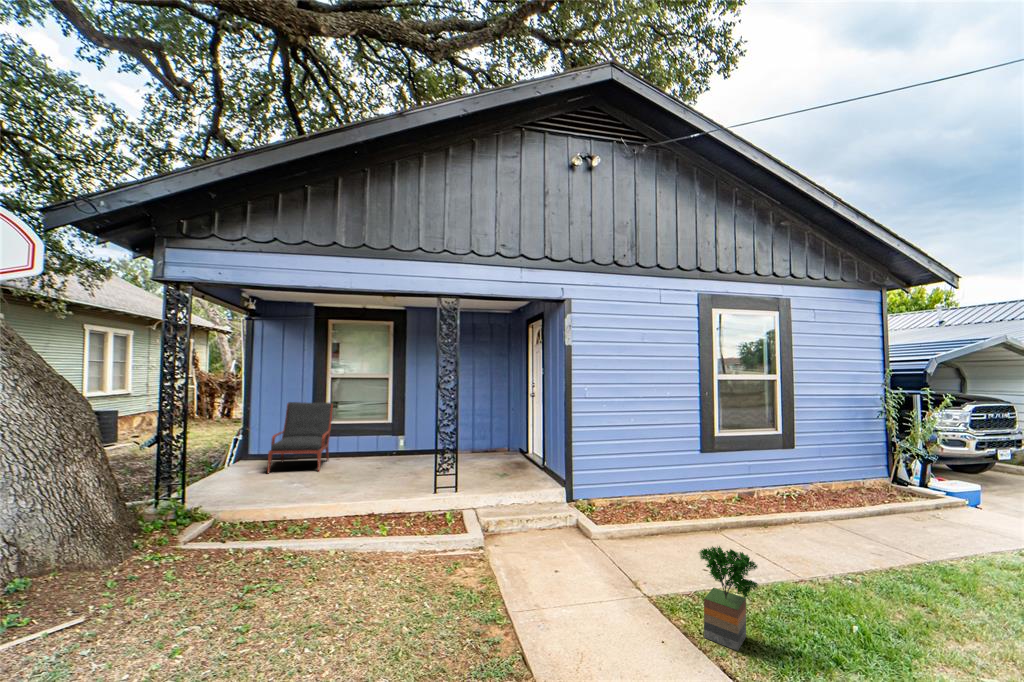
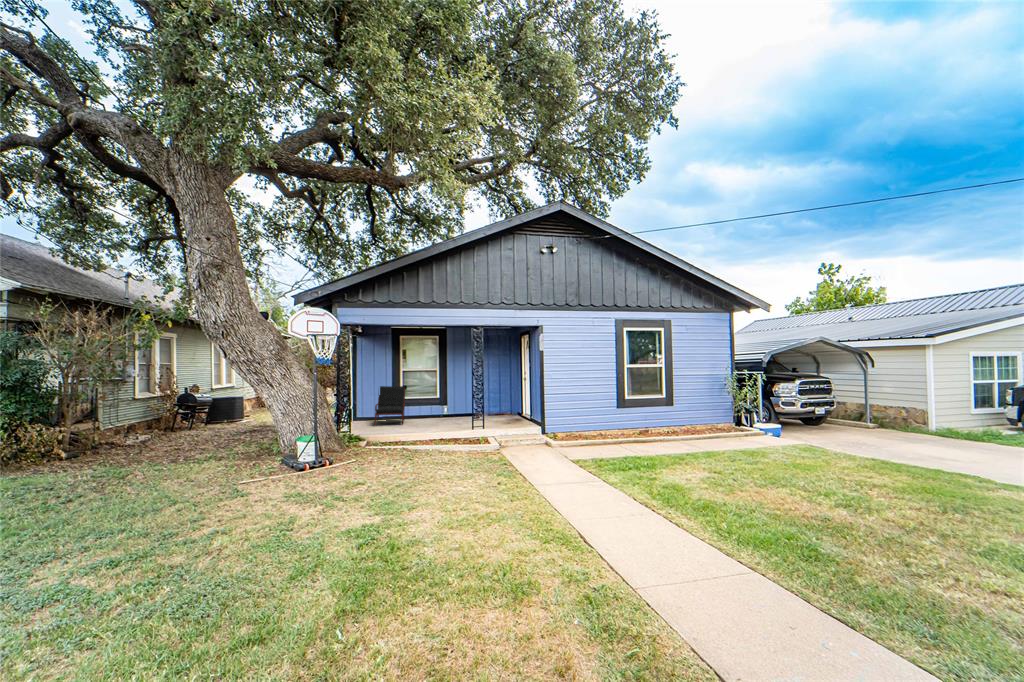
potted tree: present [699,546,758,651] -> none [582,433,604,469]

